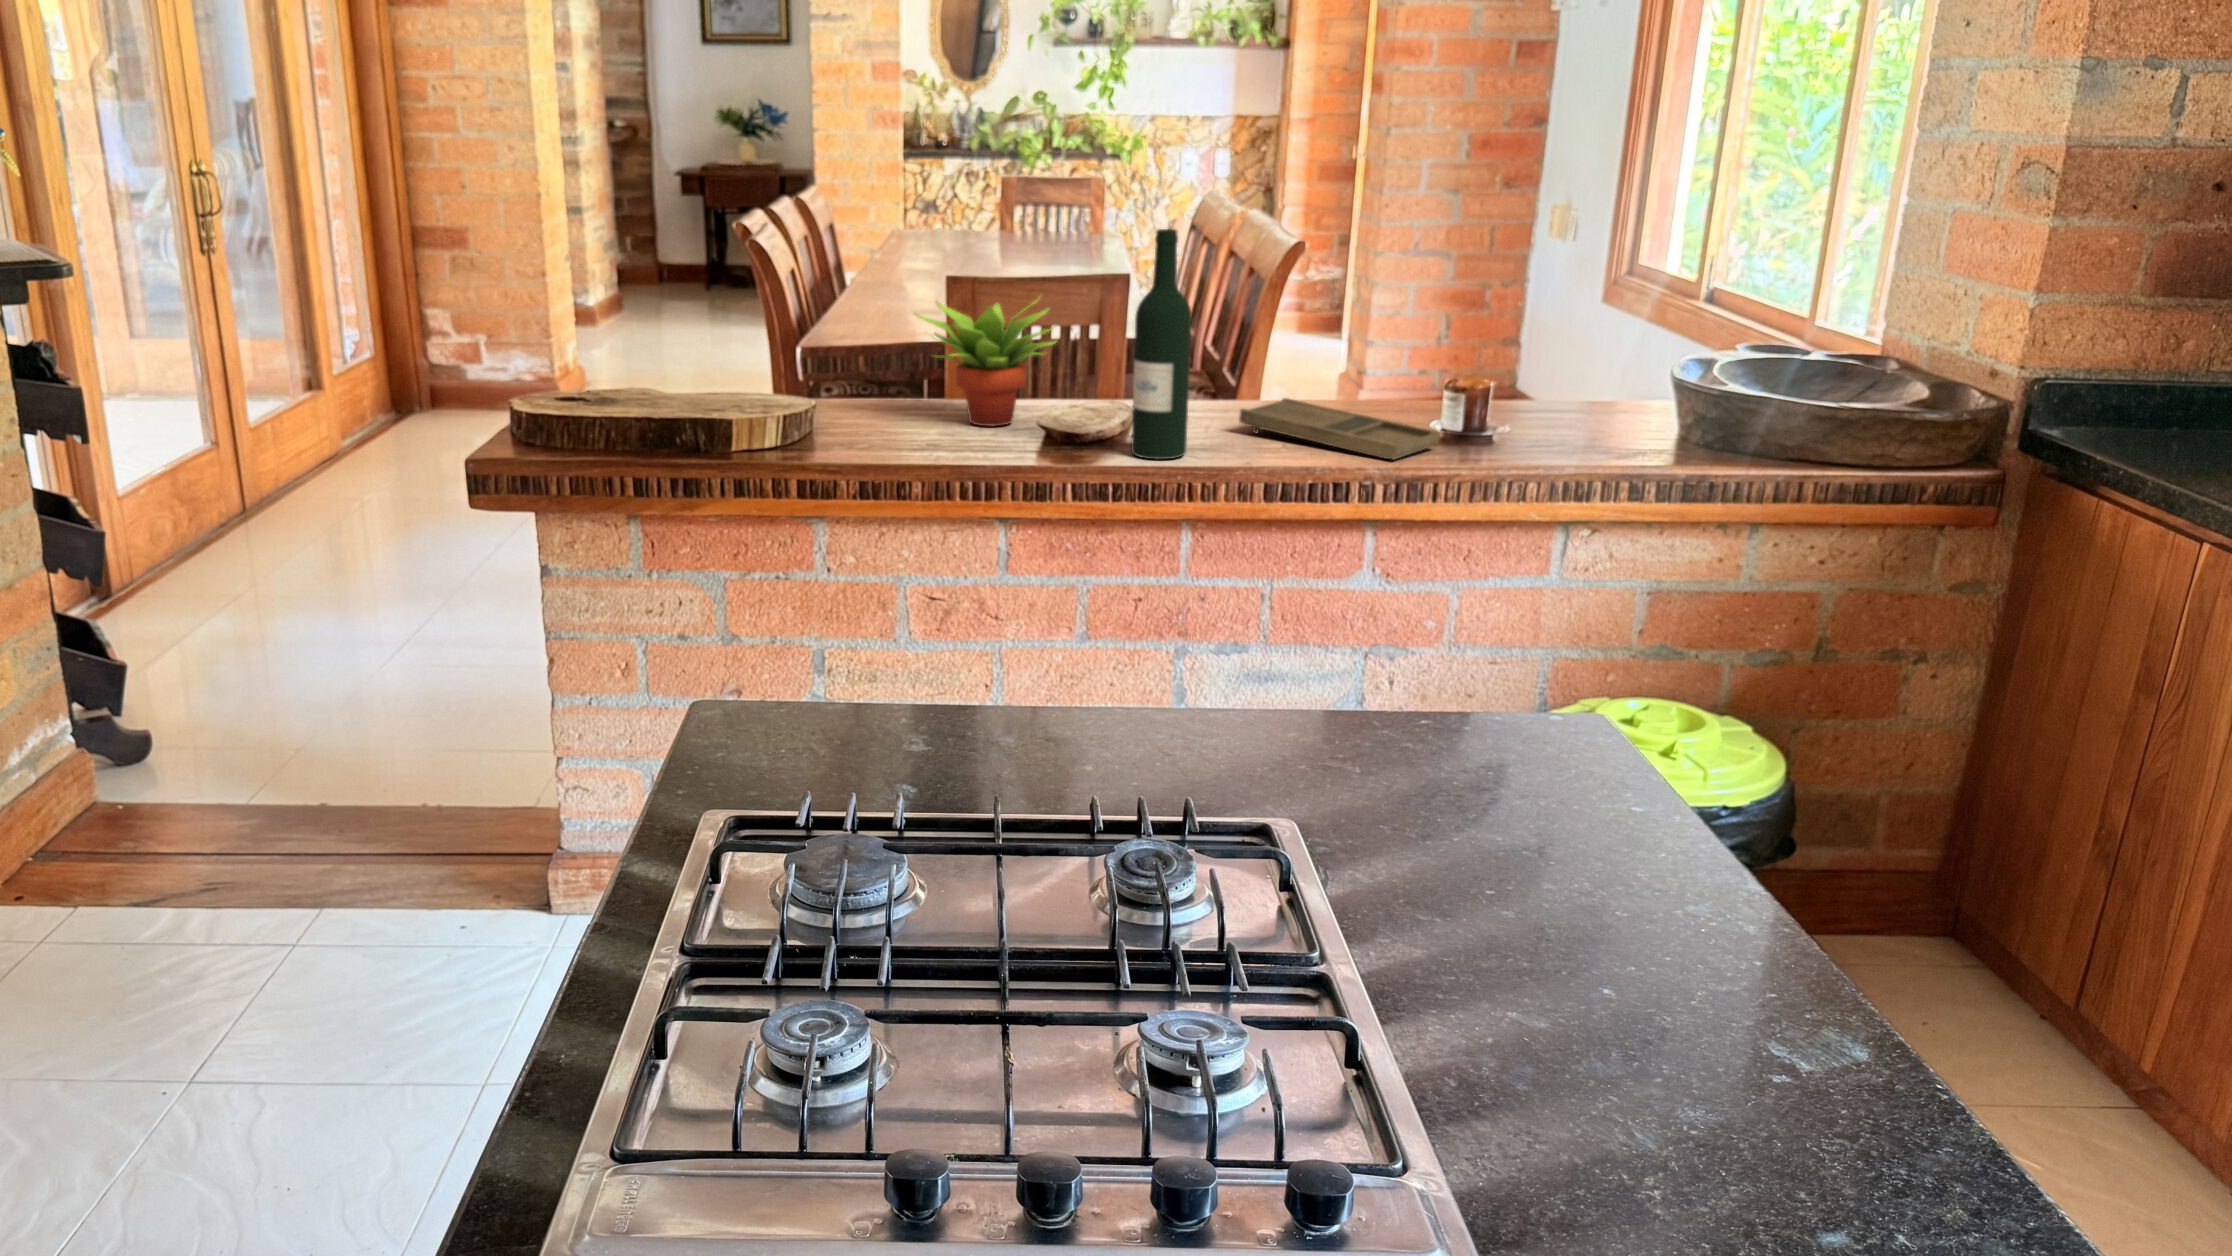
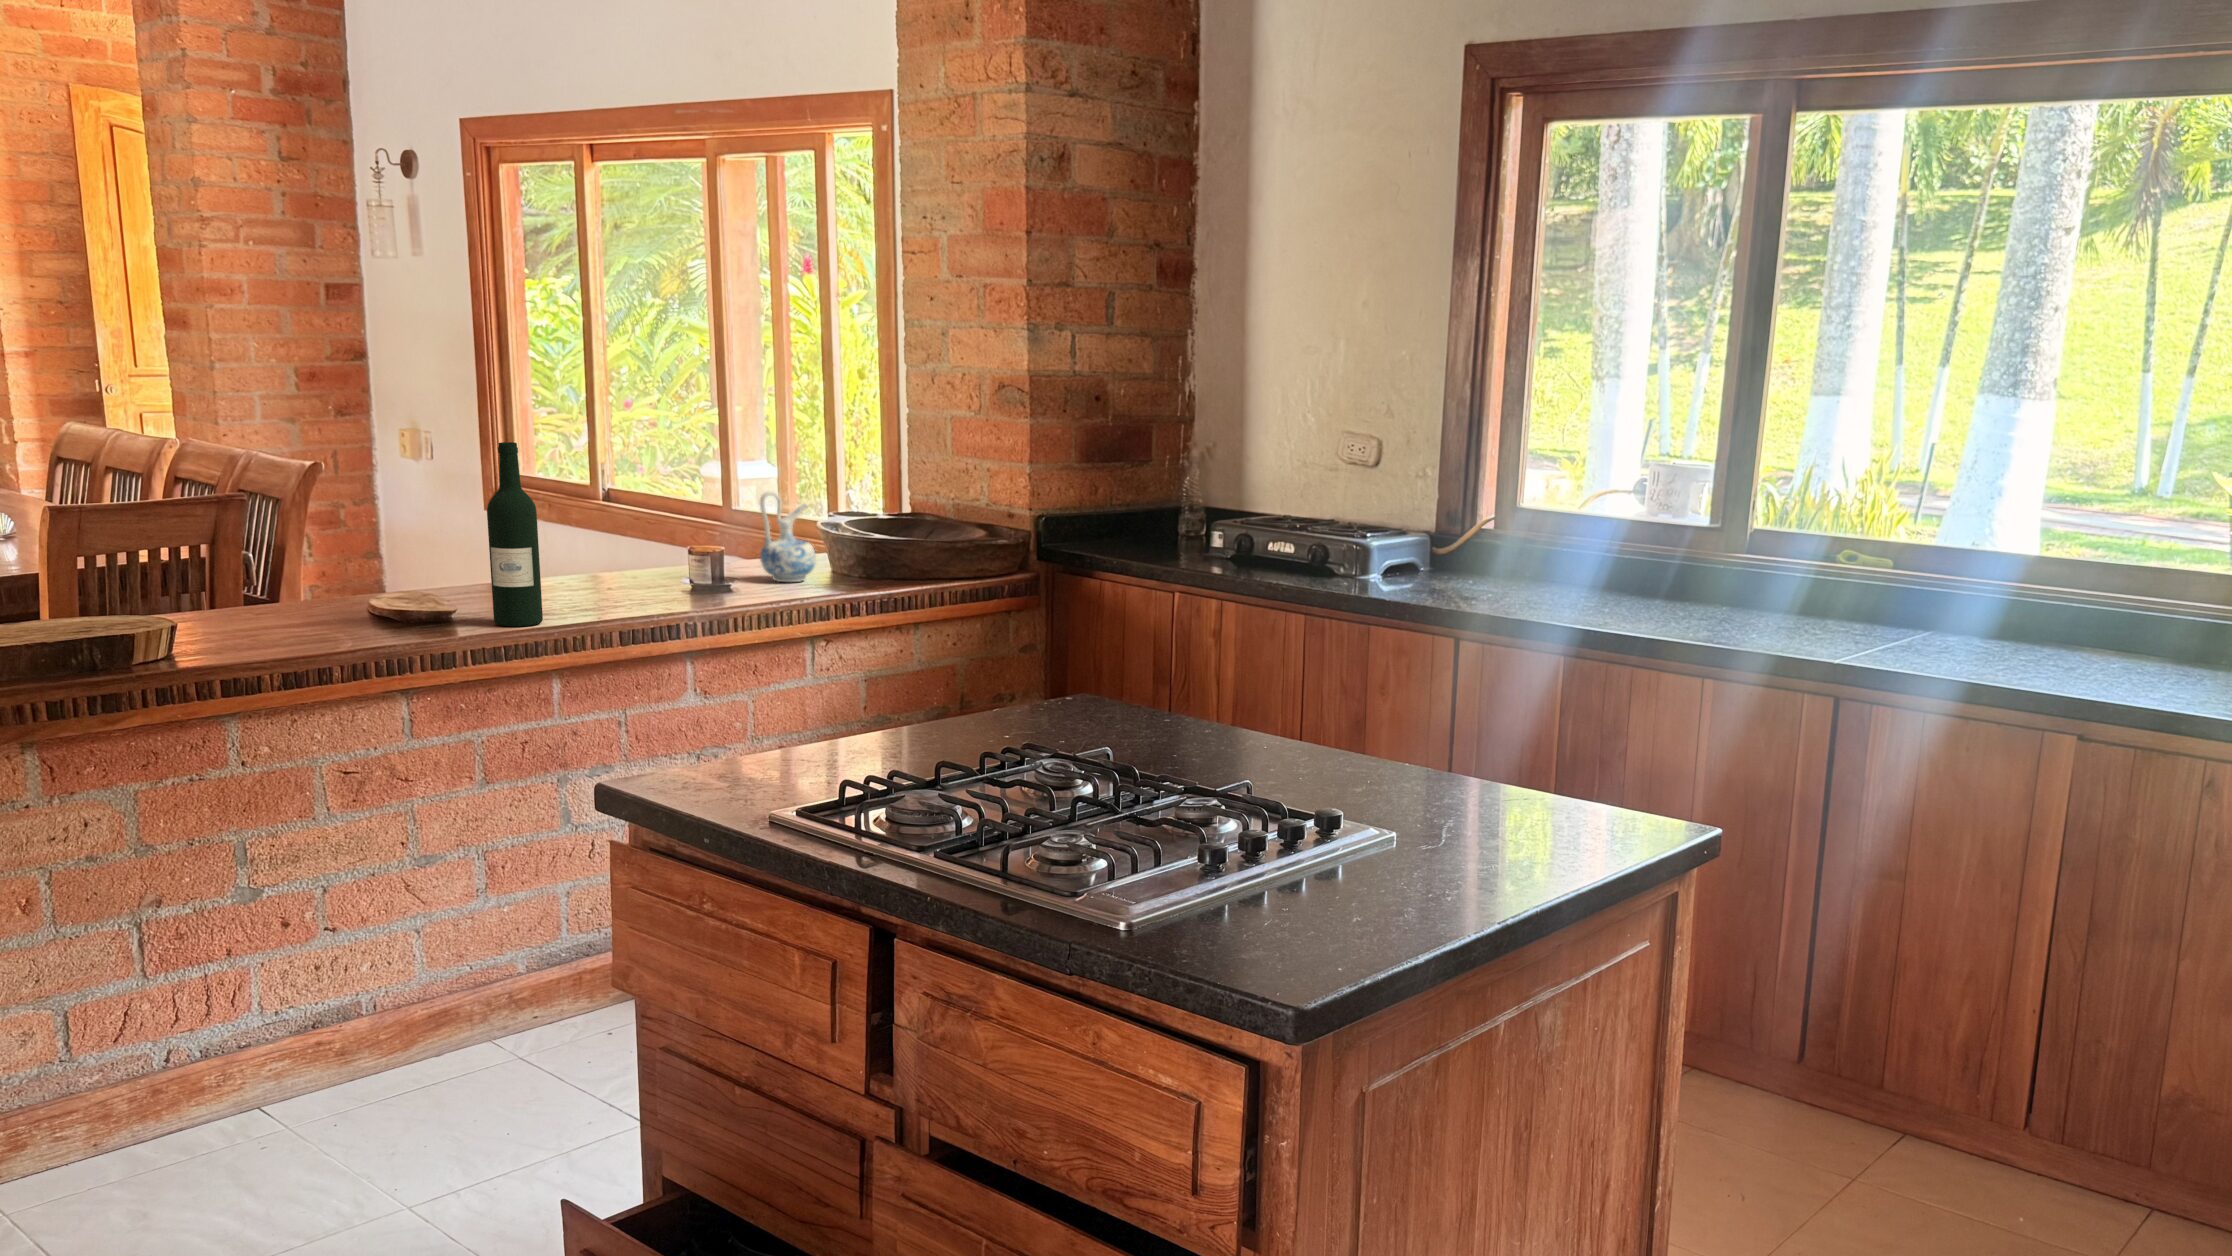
succulent plant: present [915,301,1057,427] -> none [238,503,379,624]
ceramic pitcher: none [1559,311,1638,440] -> present [760,491,816,582]
tray: present [1239,398,1439,459] -> none [545,575,708,606]

